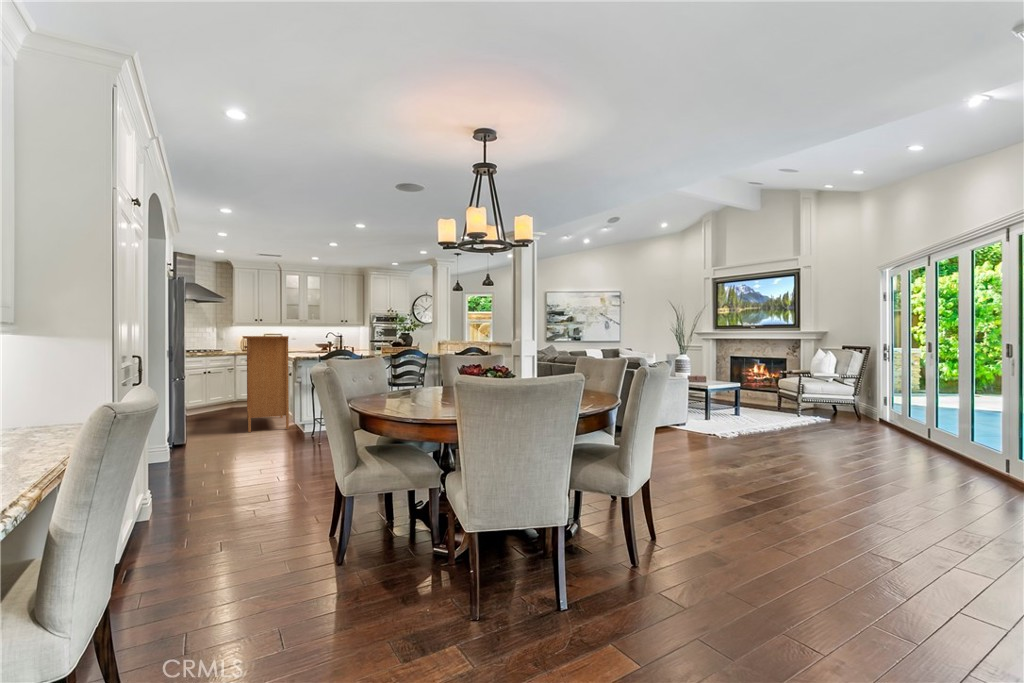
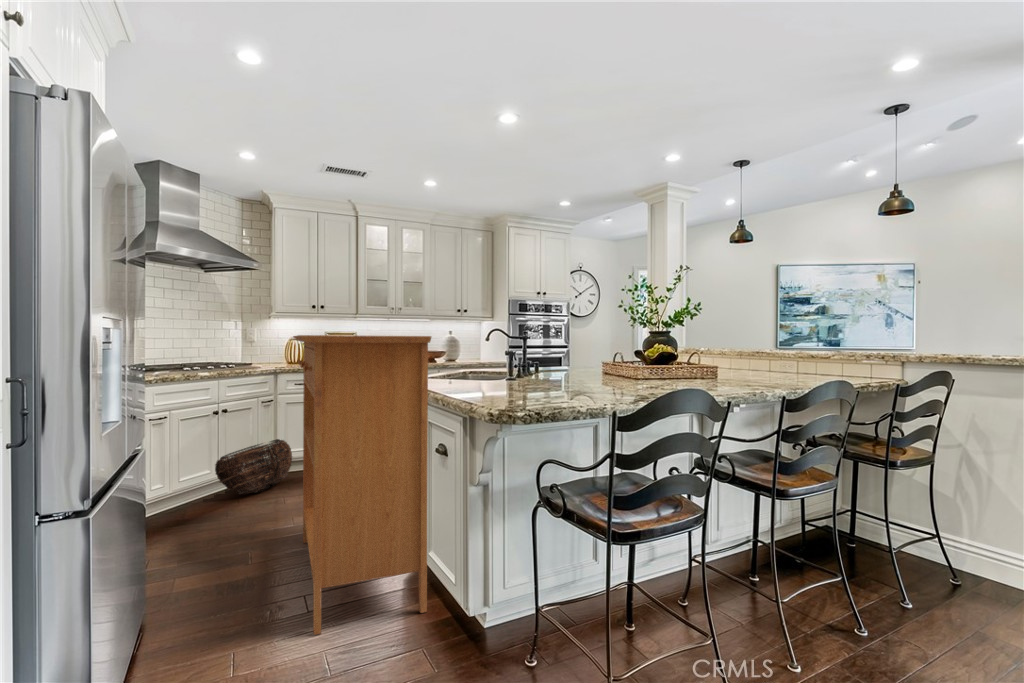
basket: none [206,386,244,411] -> present [215,439,292,494]

